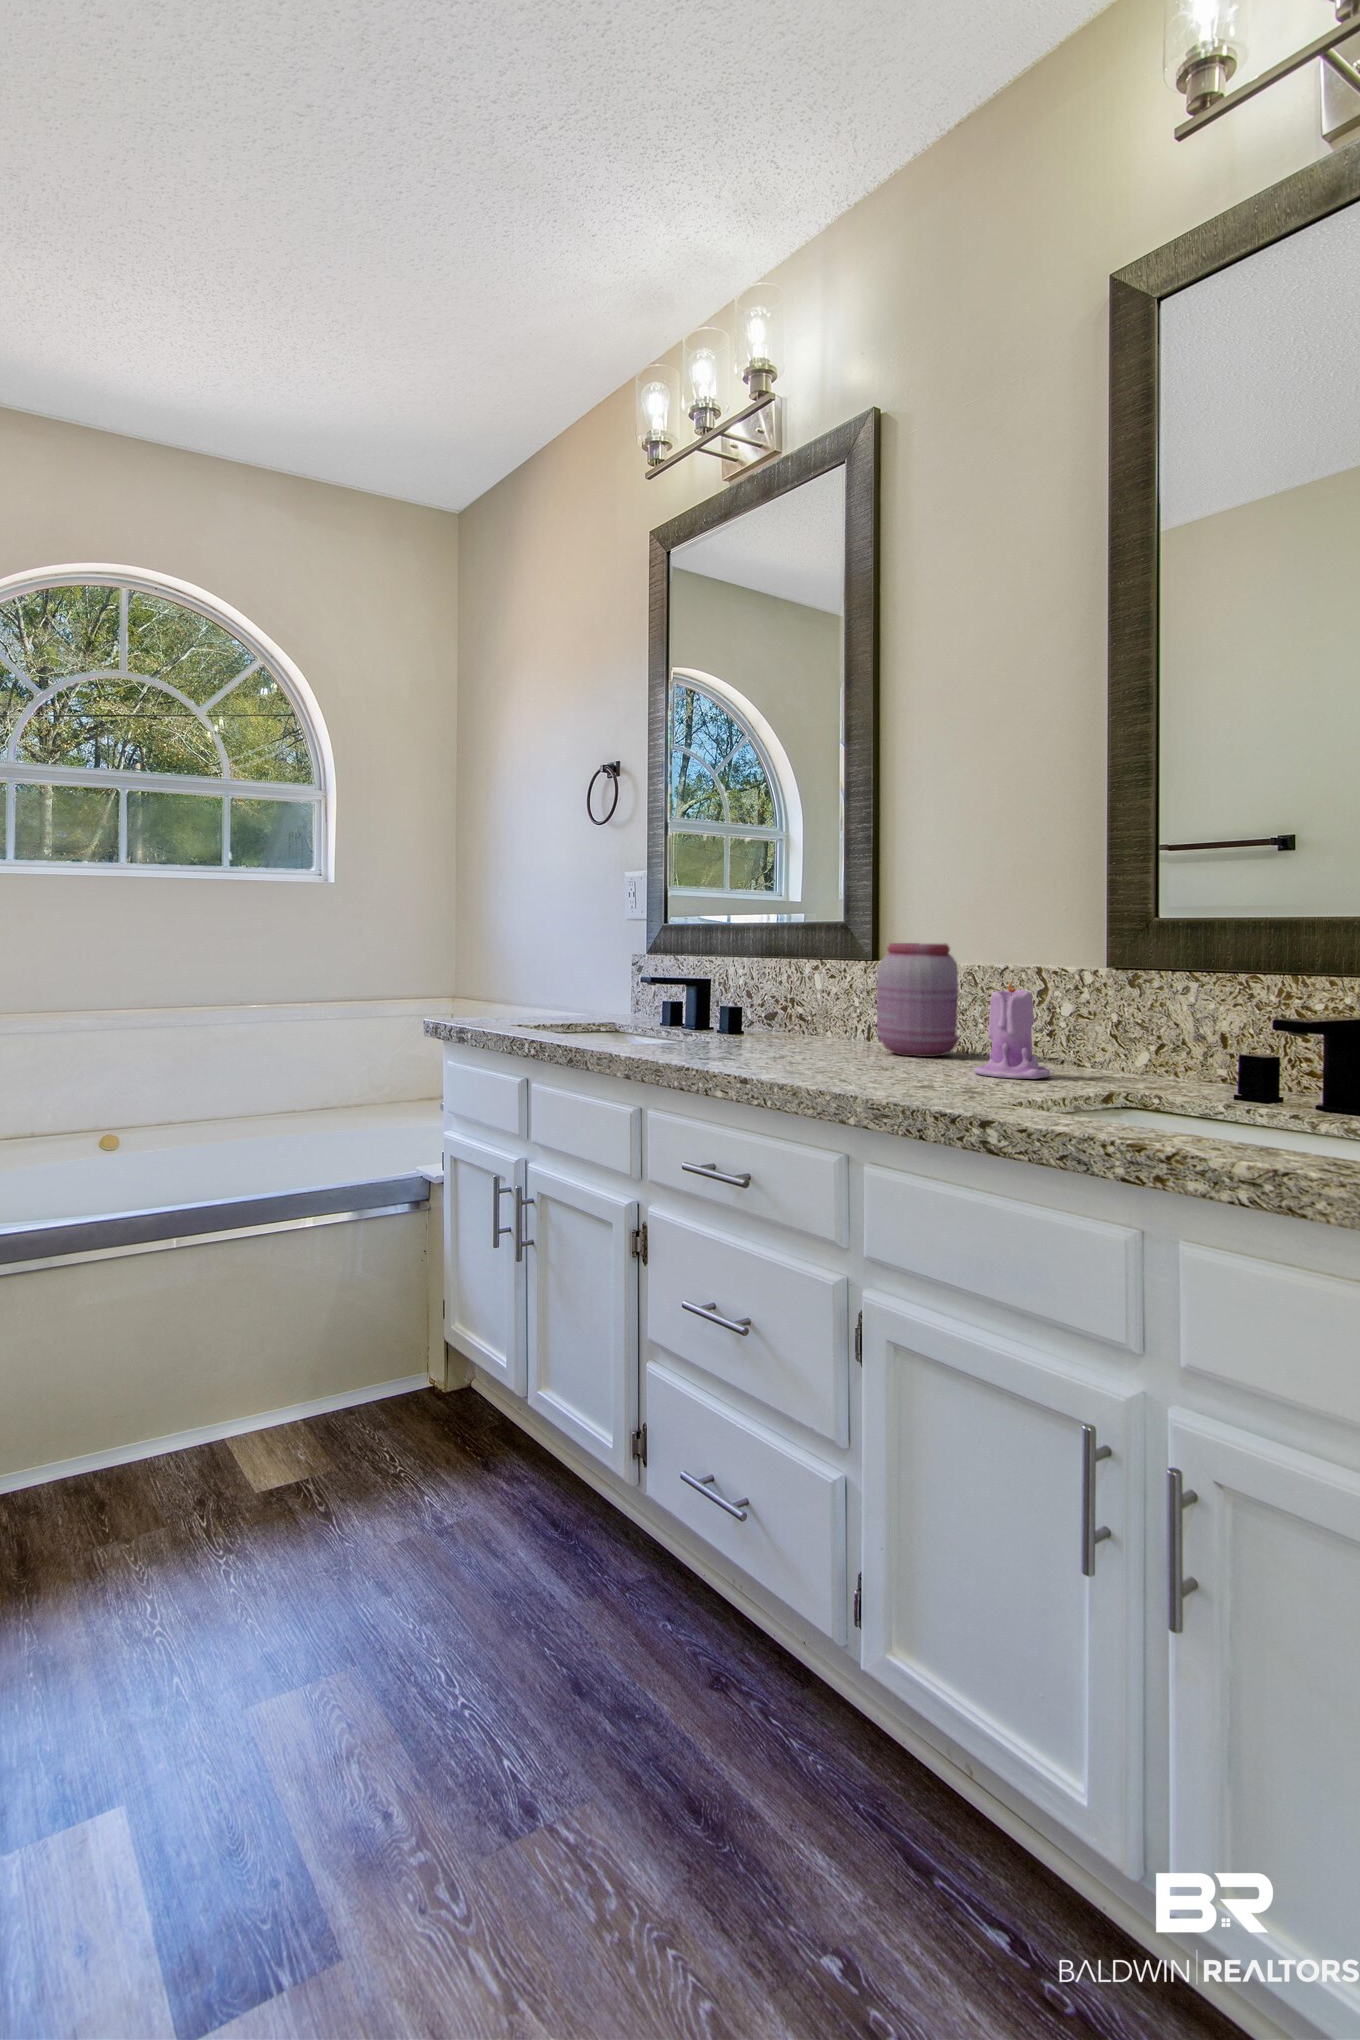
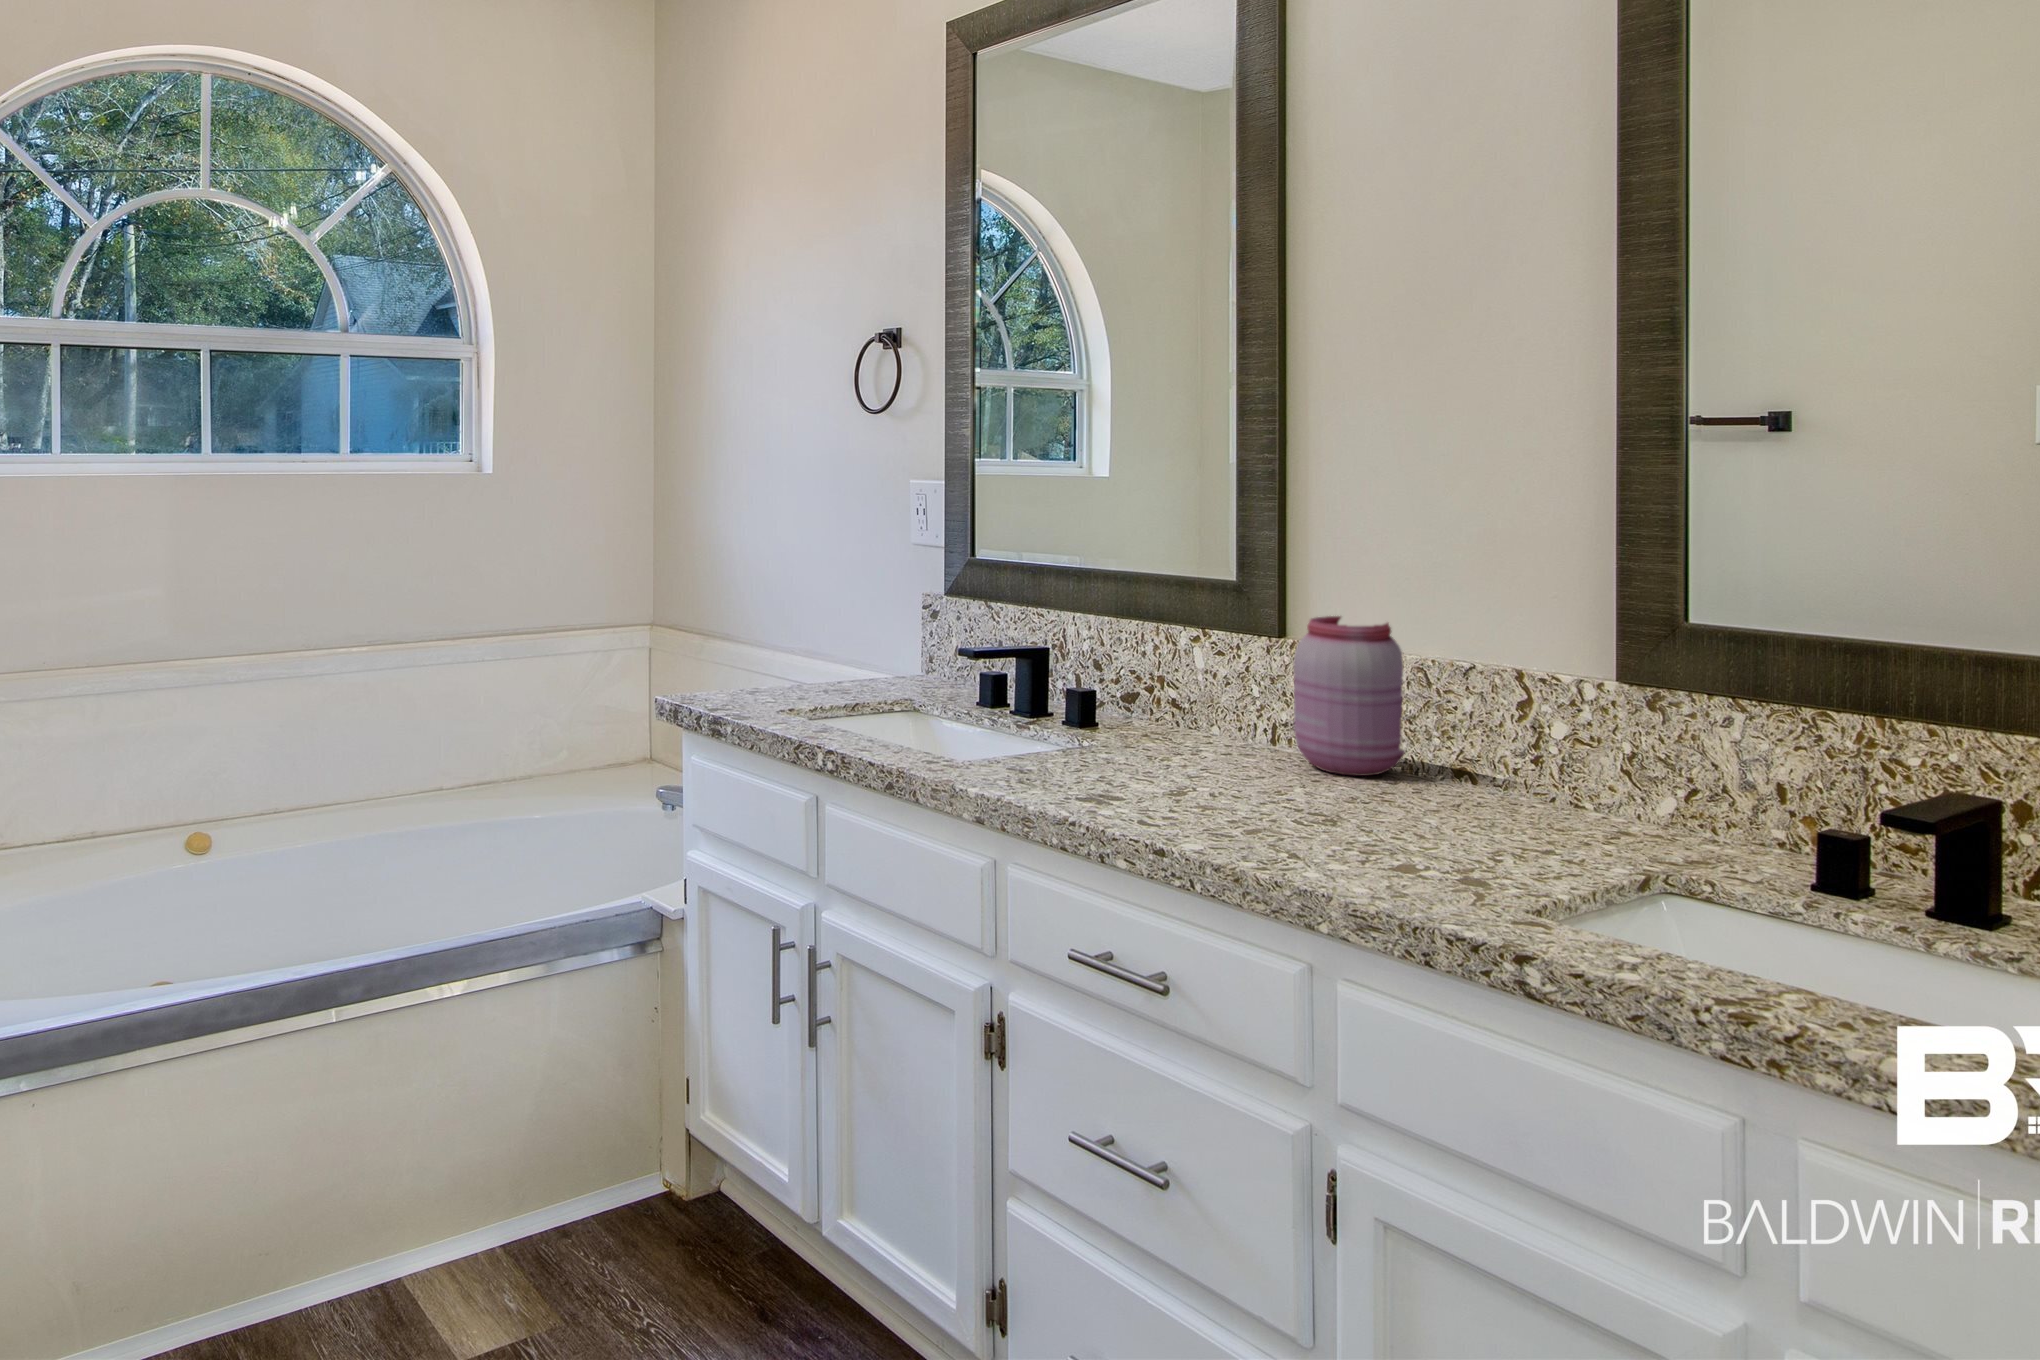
candle: present [974,977,1050,1079] -> none [1447,694,1549,836]

